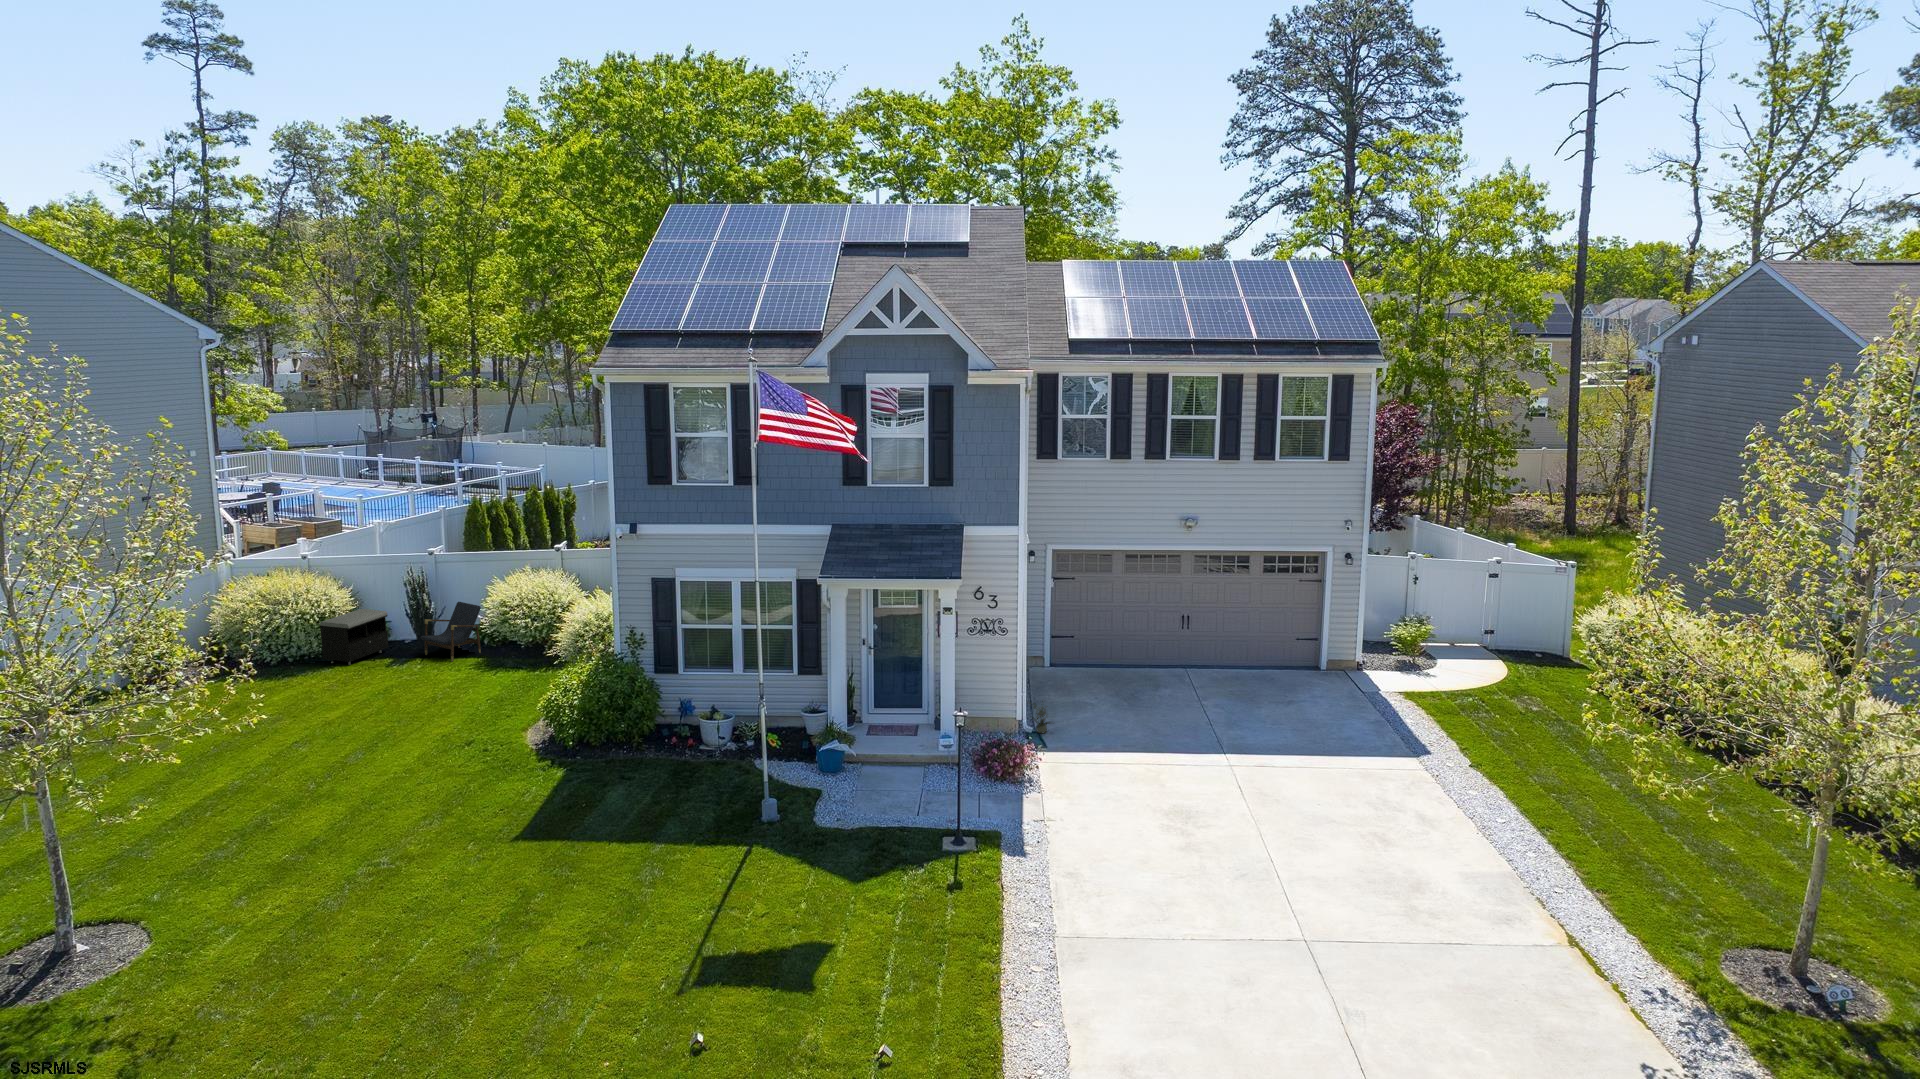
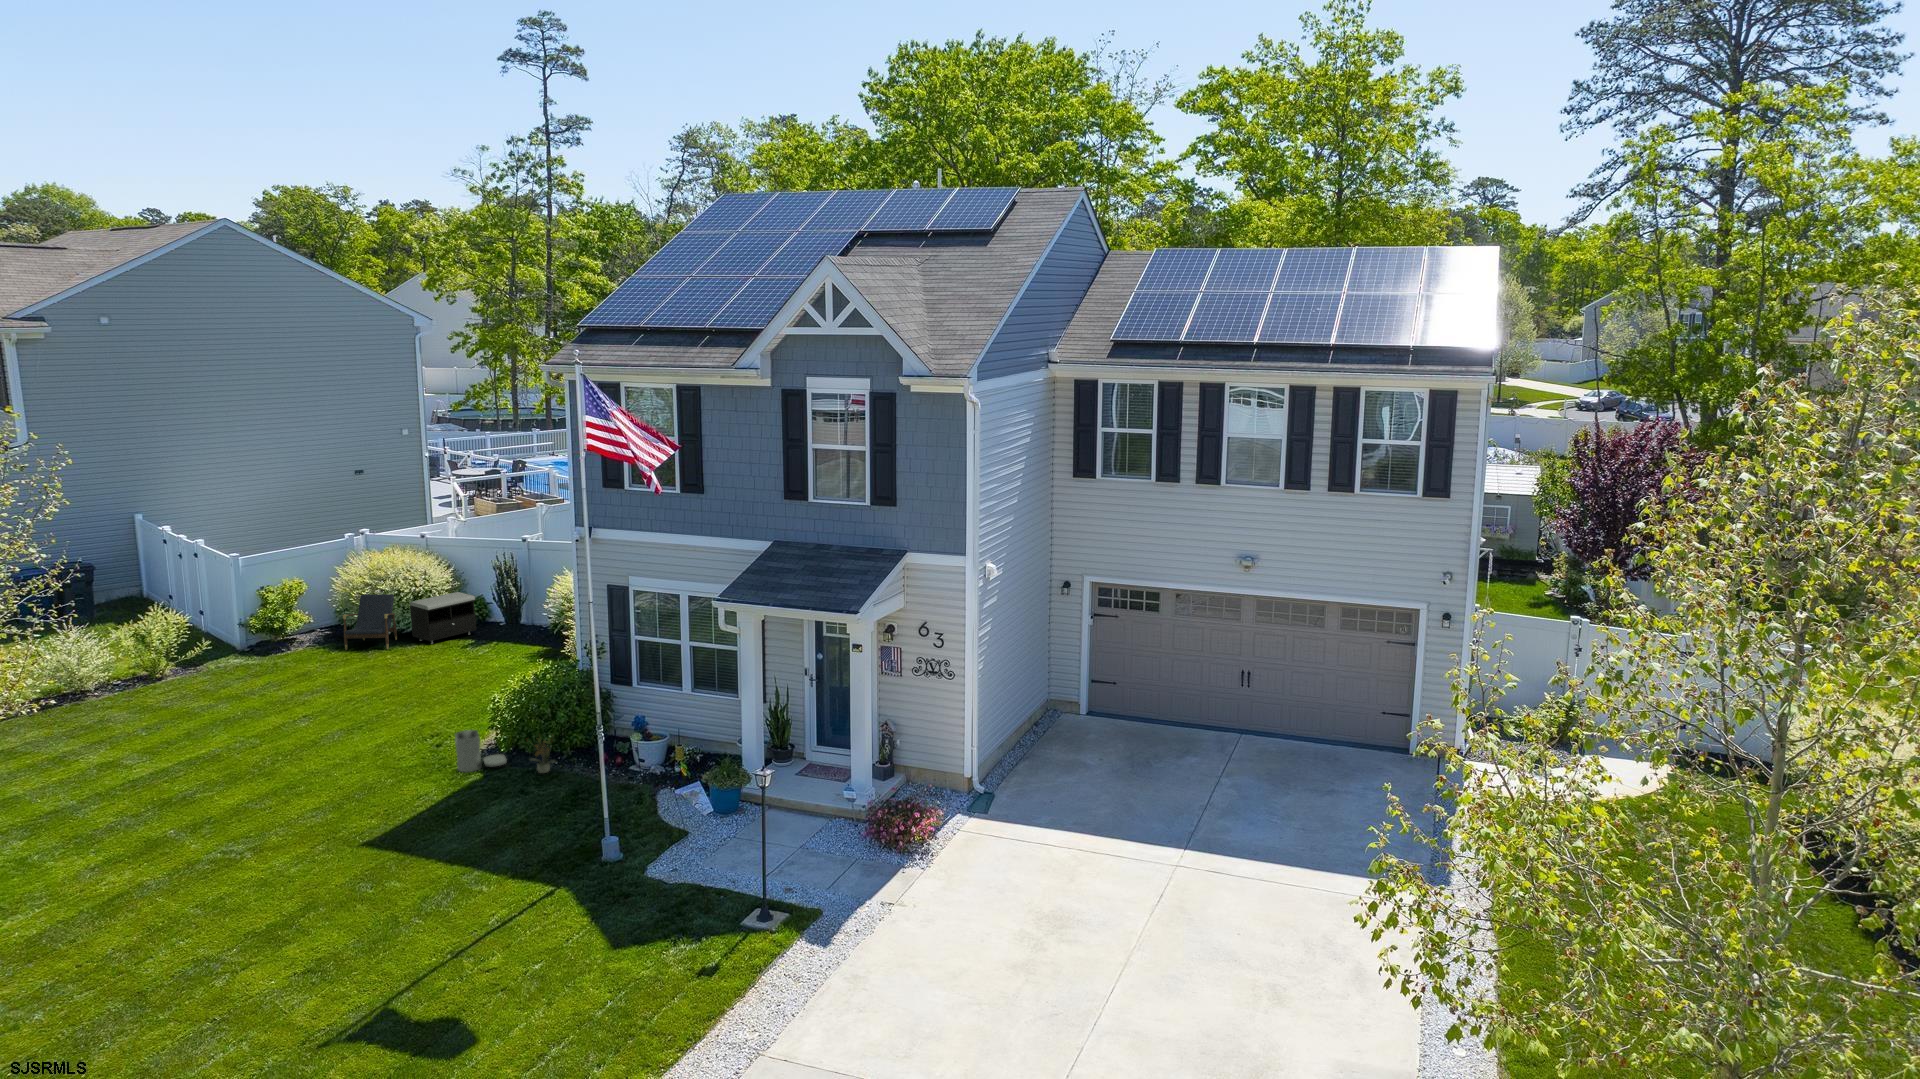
lounge chair: present [420,602,481,662] -> present [343,594,397,650]
potted plant: present [1030,703,1051,733] -> present [530,738,555,773]
trash can: none [530,729,580,771] -> present [455,730,507,772]

